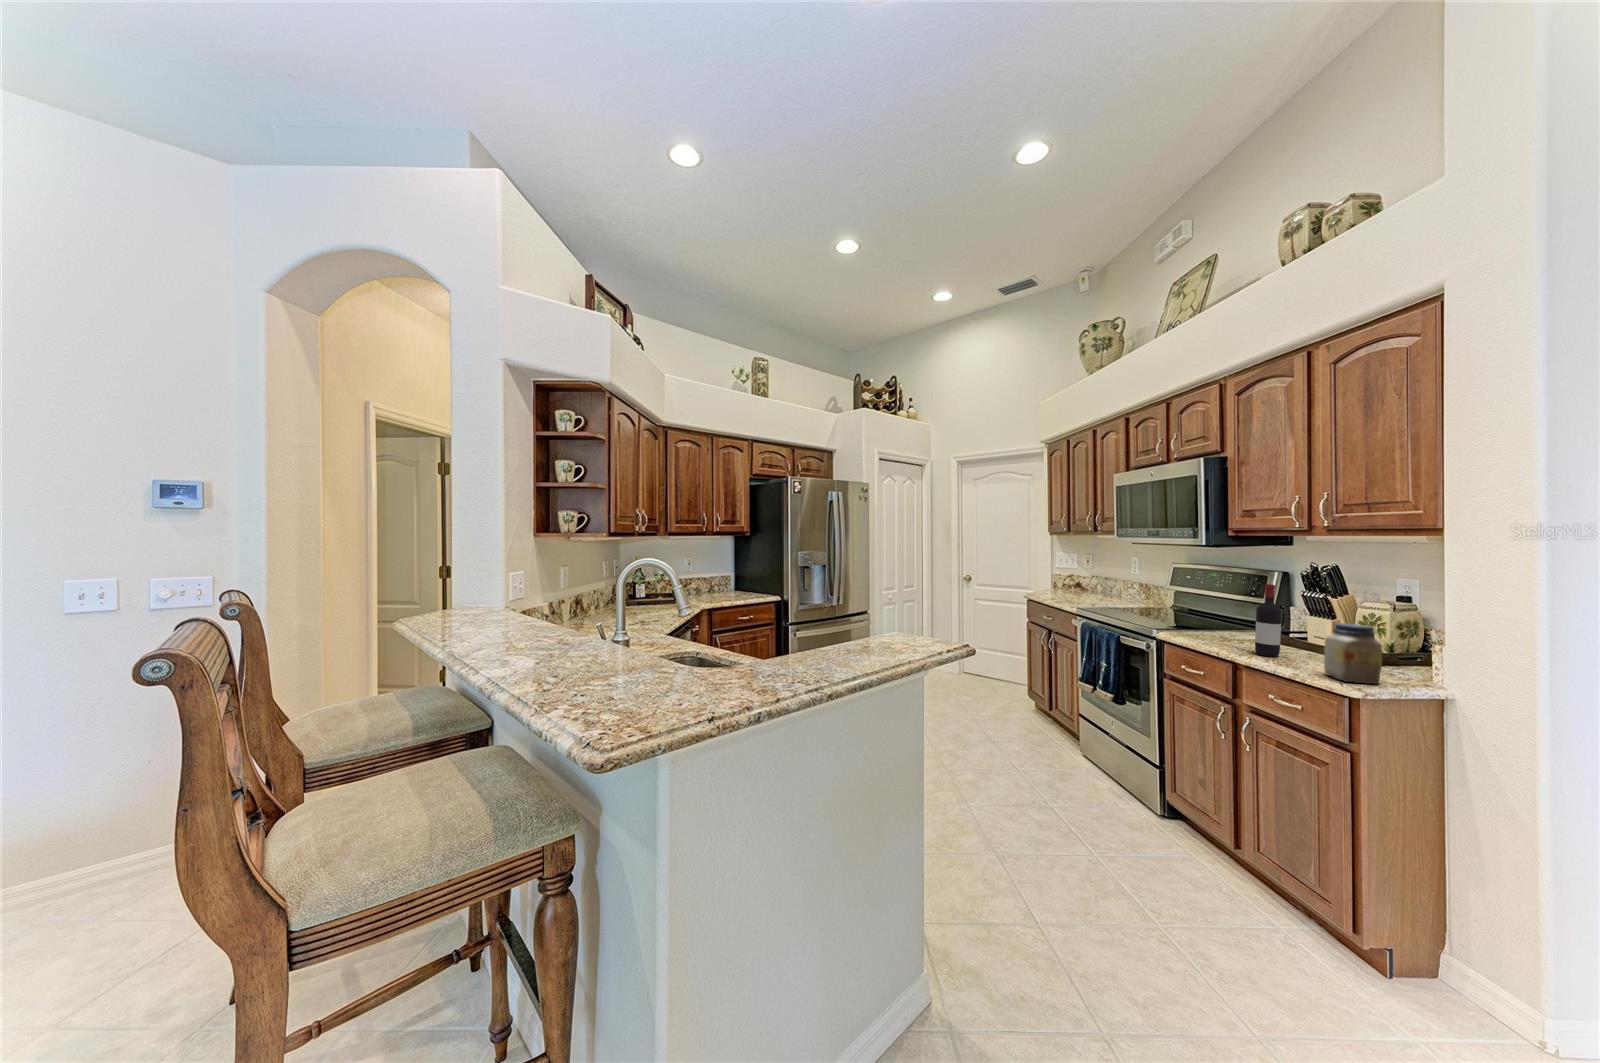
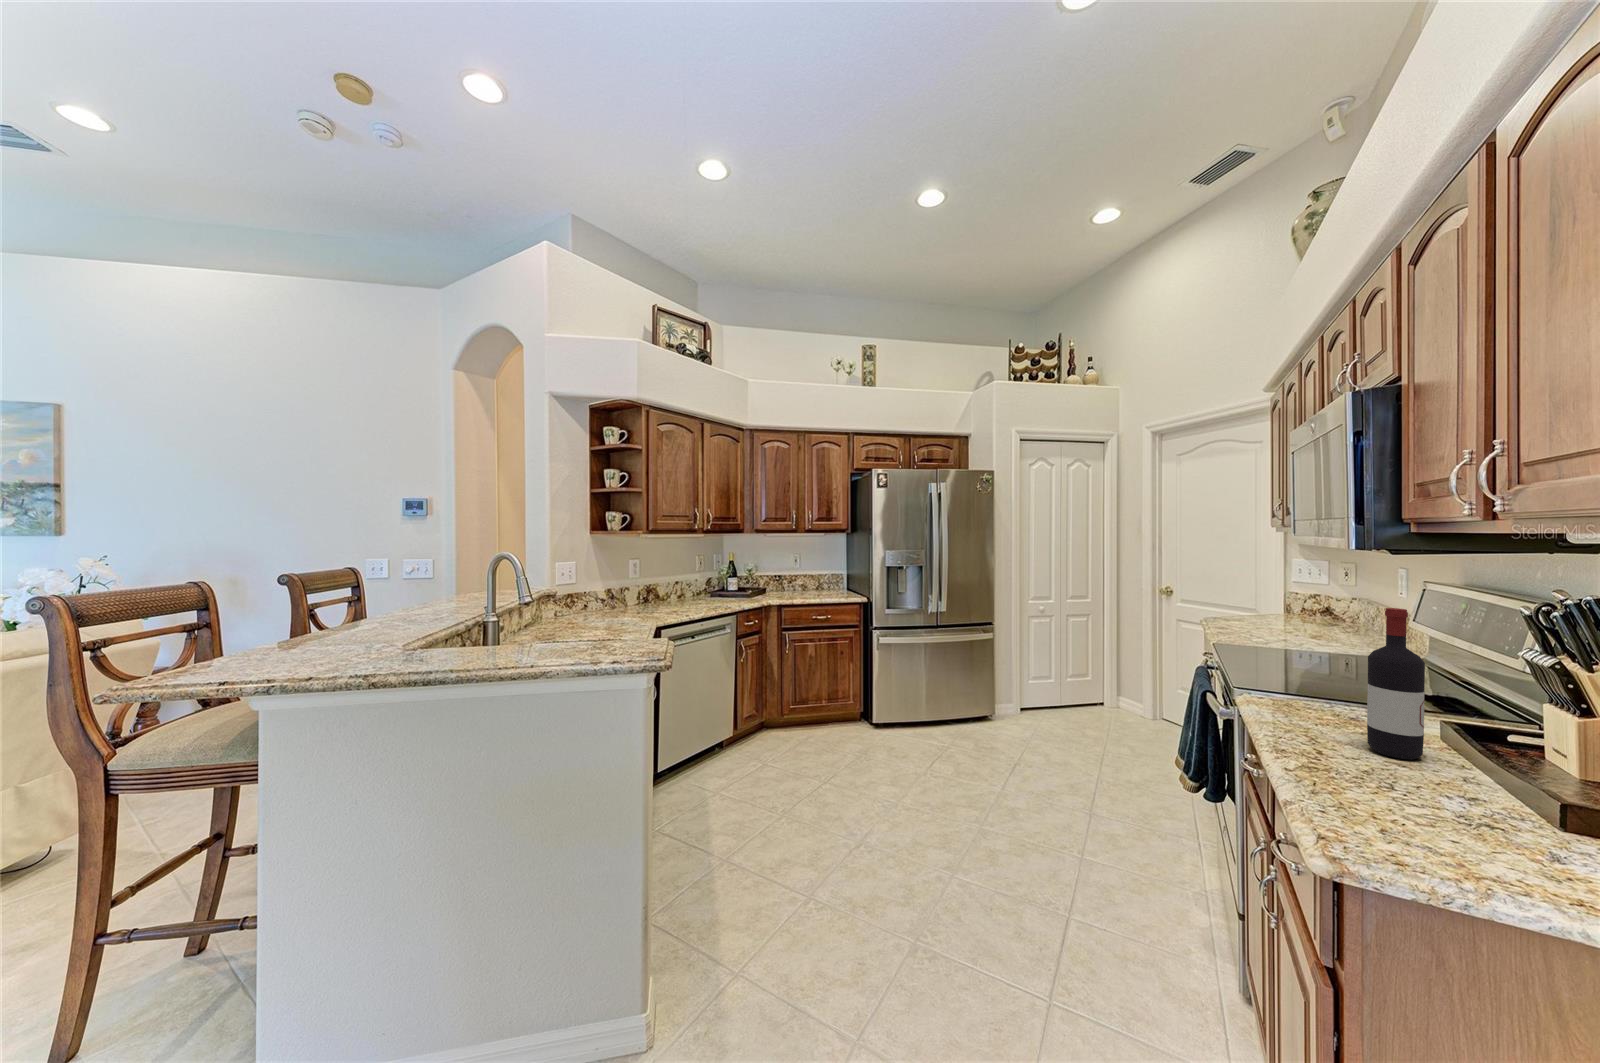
jar: present [1324,623,1382,684] -> none [1413,698,1537,856]

